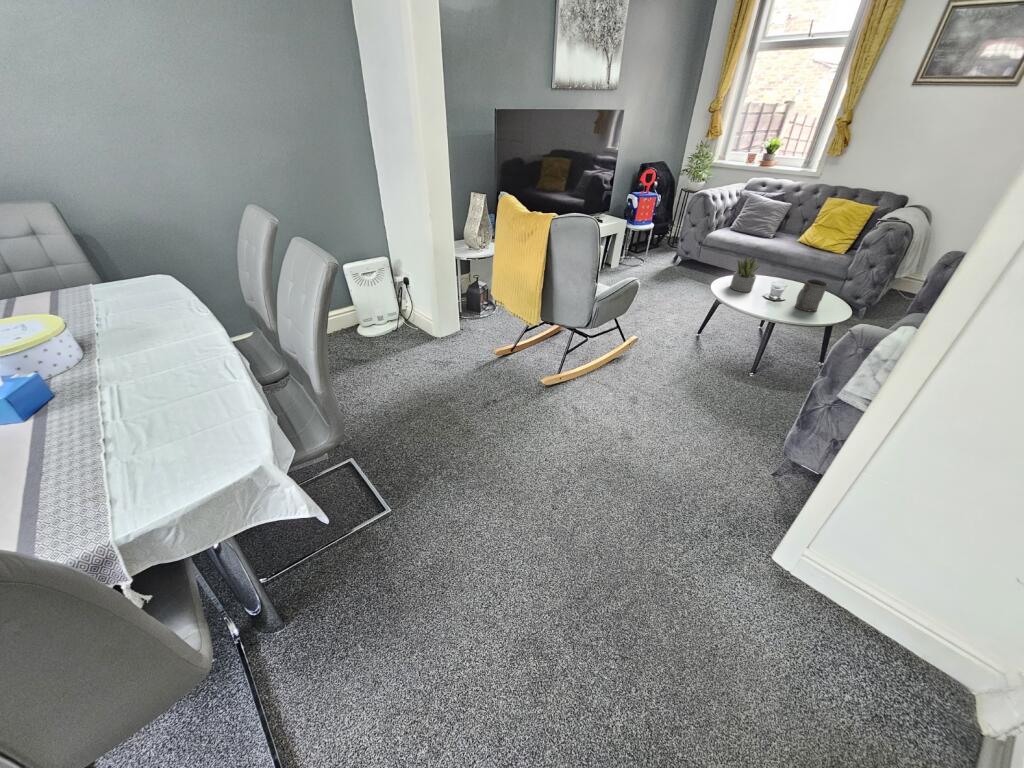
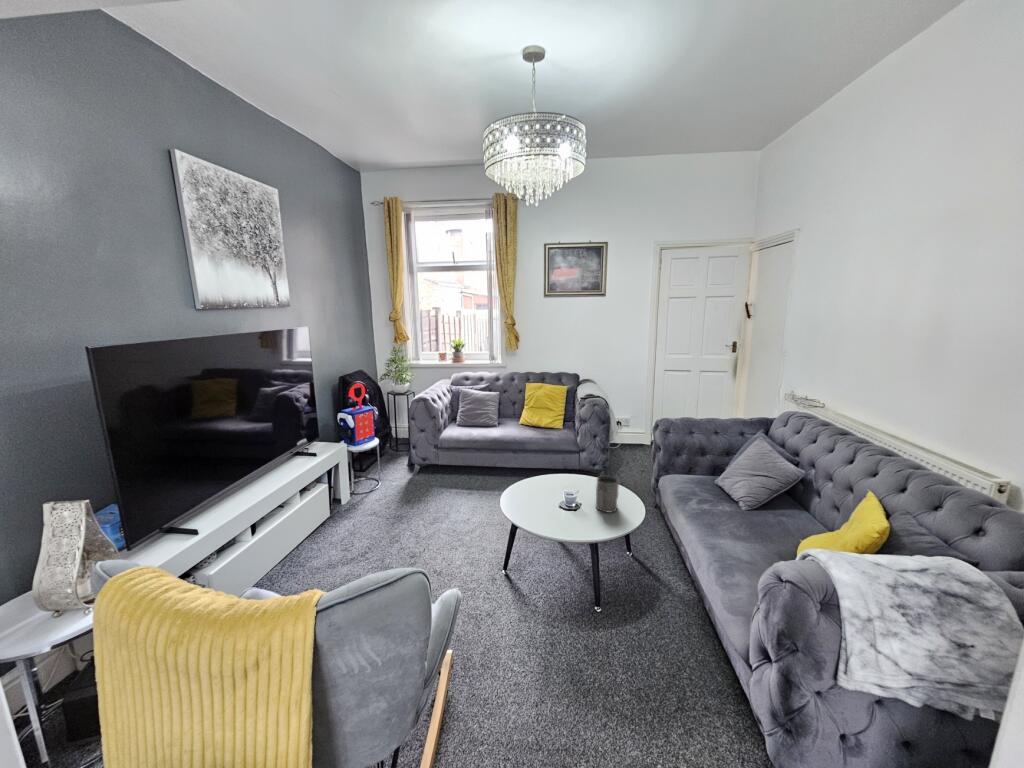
succulent plant: present [730,257,758,292] -> none [519,468,548,511]

